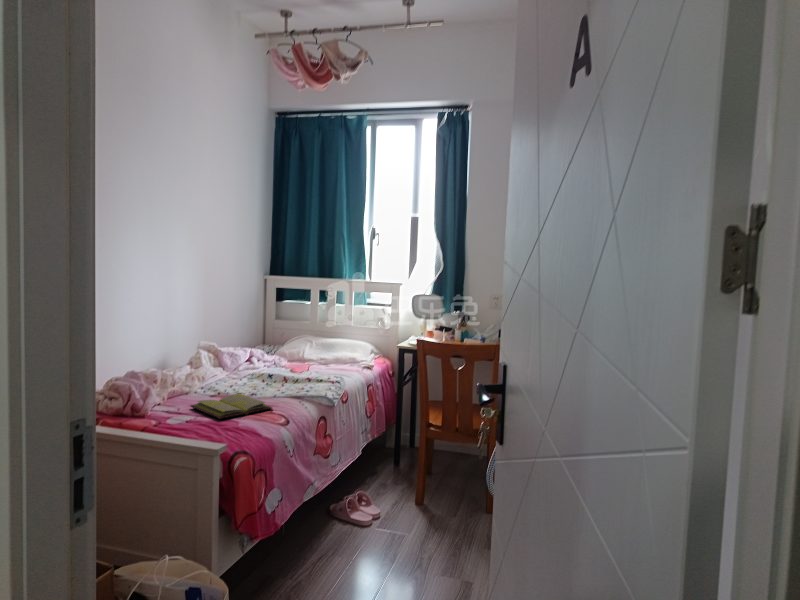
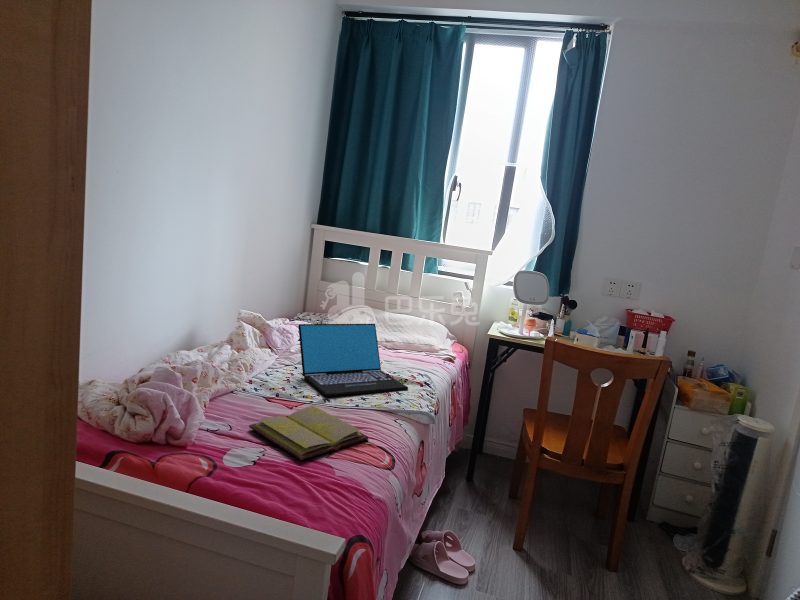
laptop: none [237,341,319,391] -> present [298,324,408,396]

